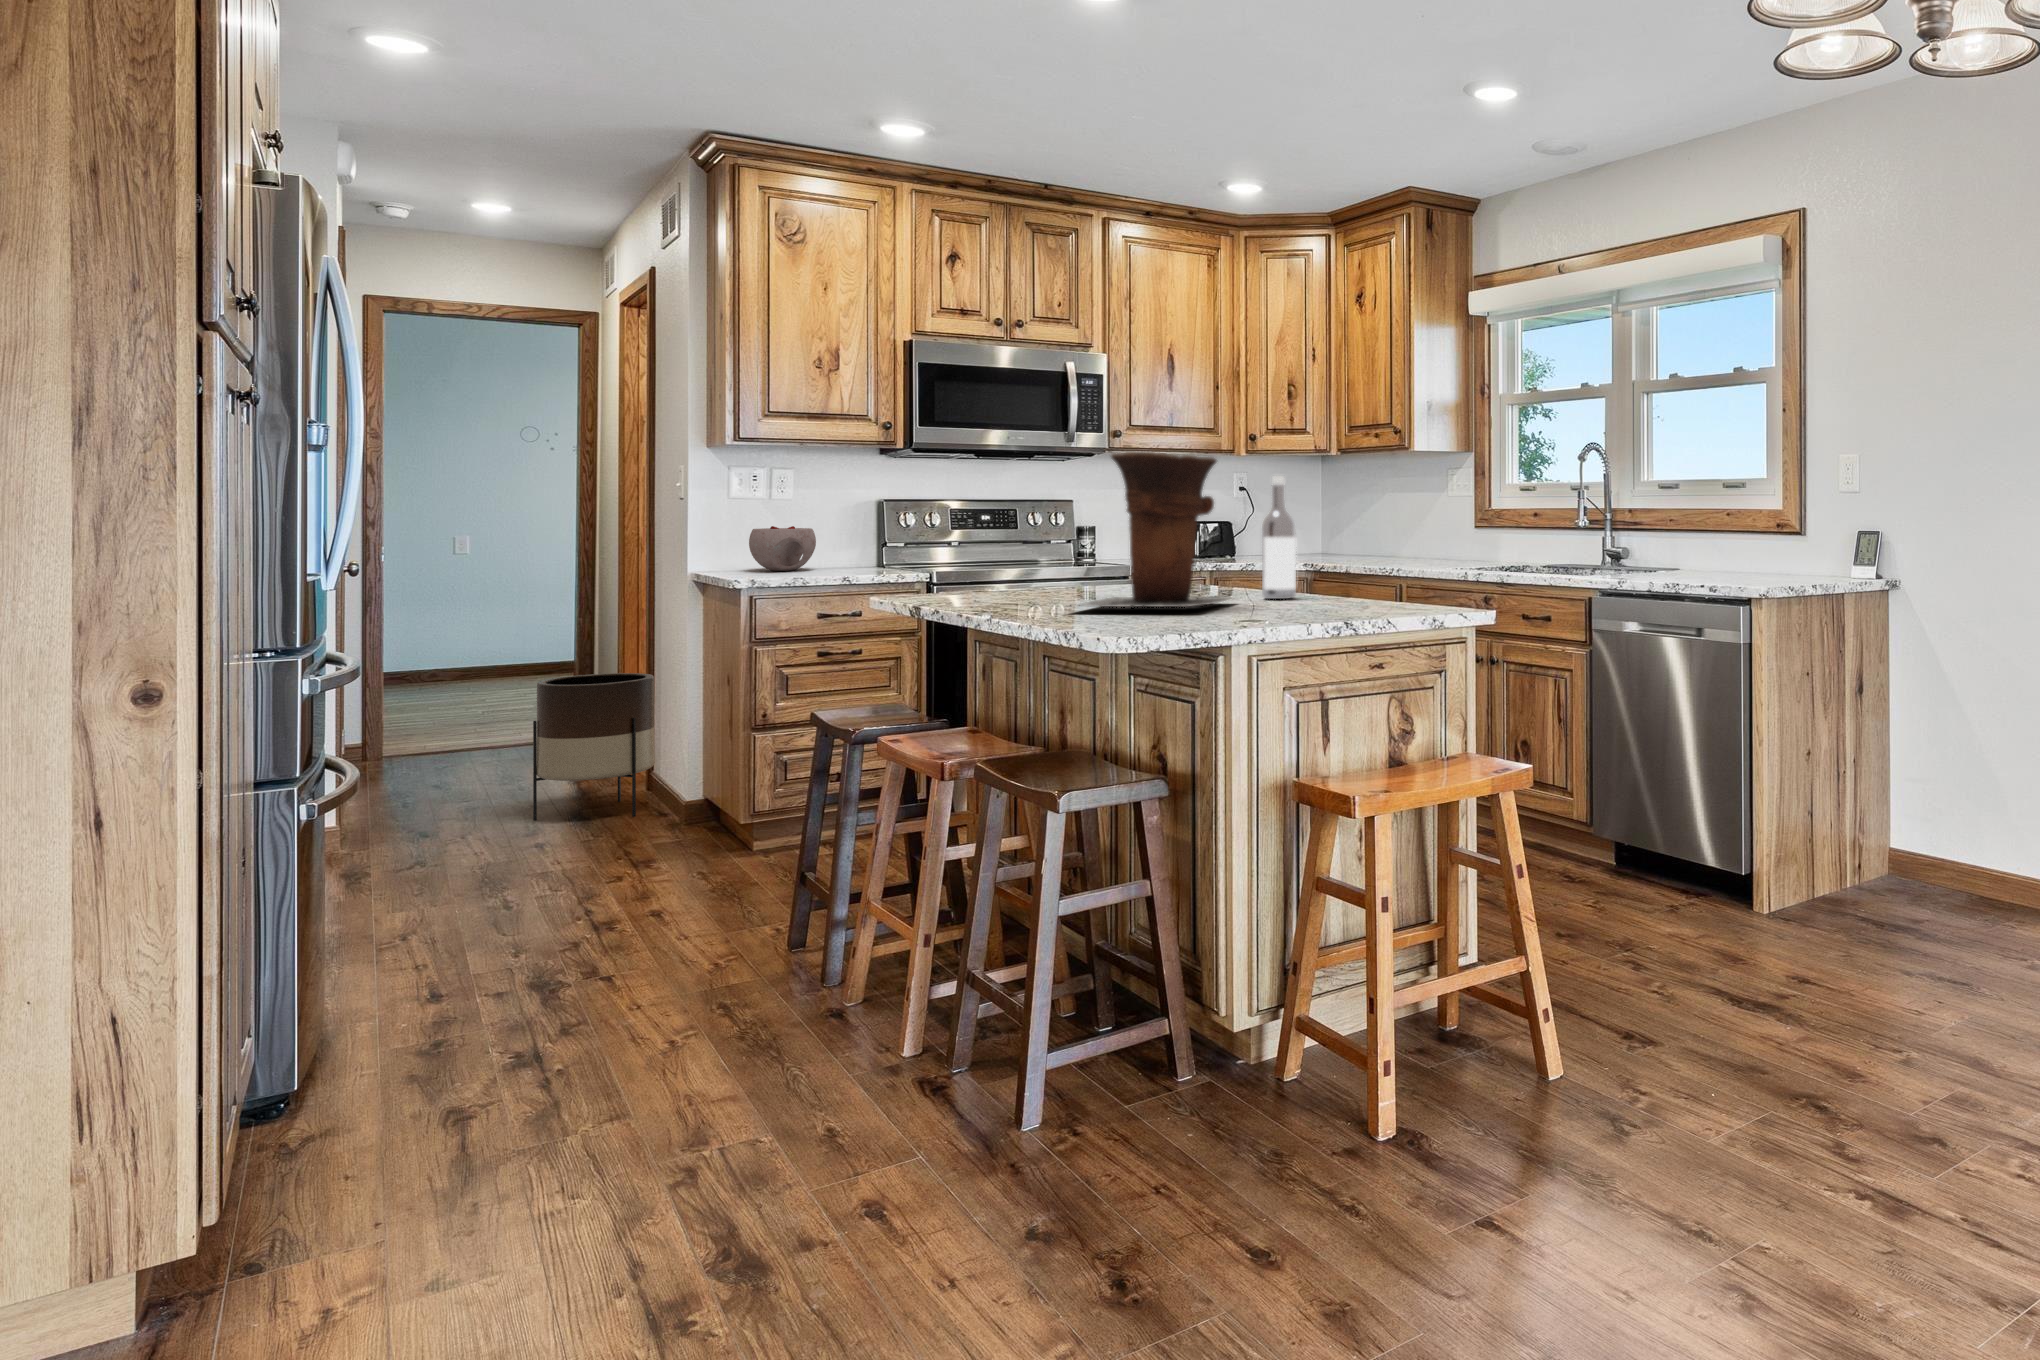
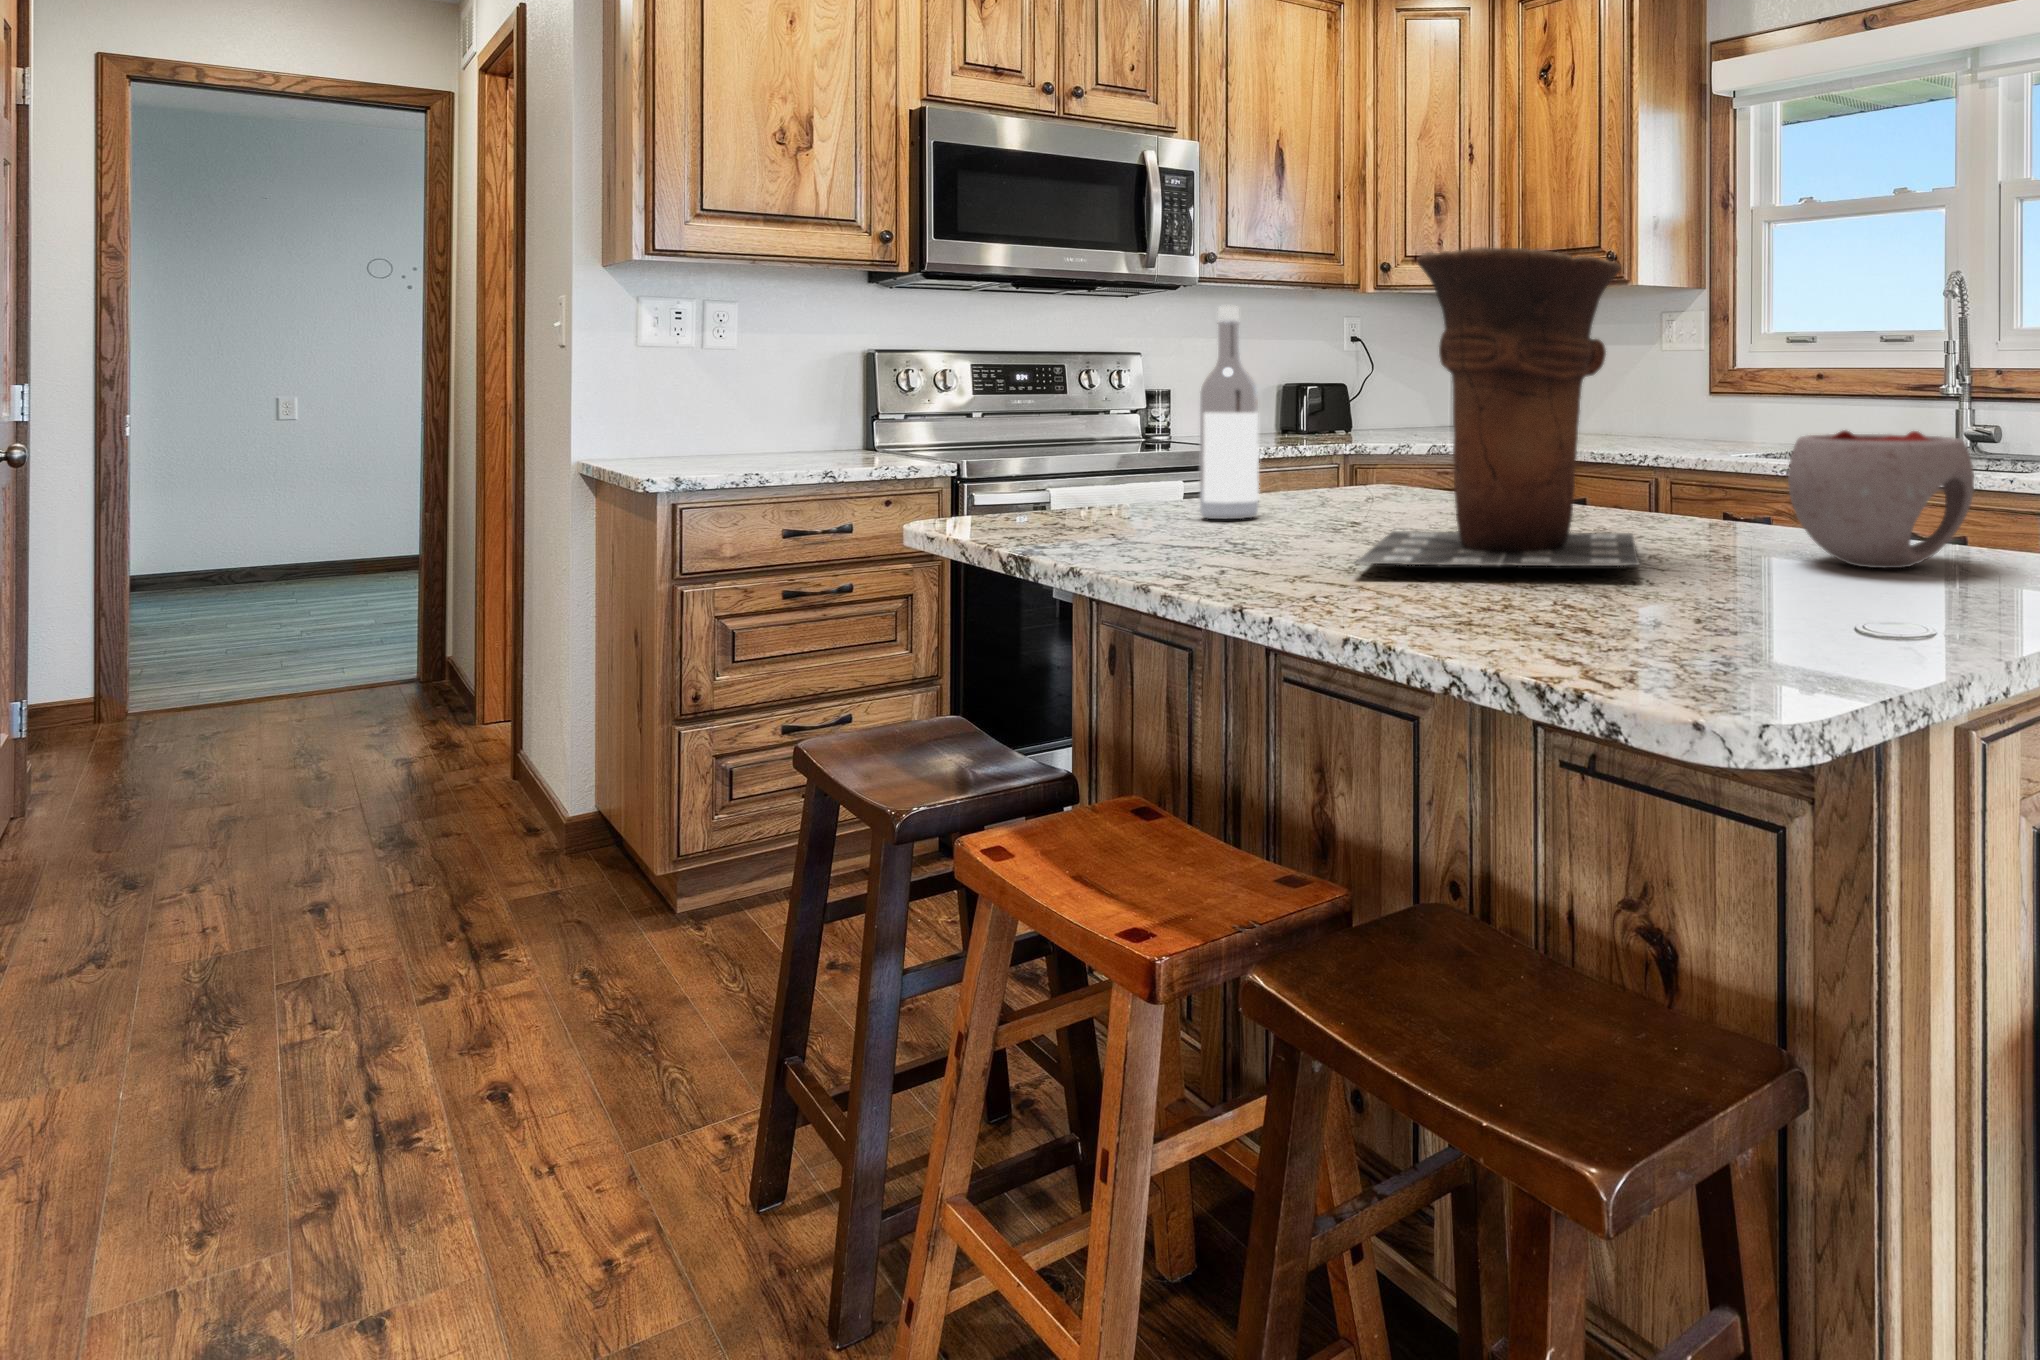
wine bottle: present [1262,476,1296,599] -> present [1200,306,1259,519]
bowl: present [749,526,816,571] -> present [1788,430,1974,568]
planter: present [533,673,655,820] -> none [322,613,519,851]

